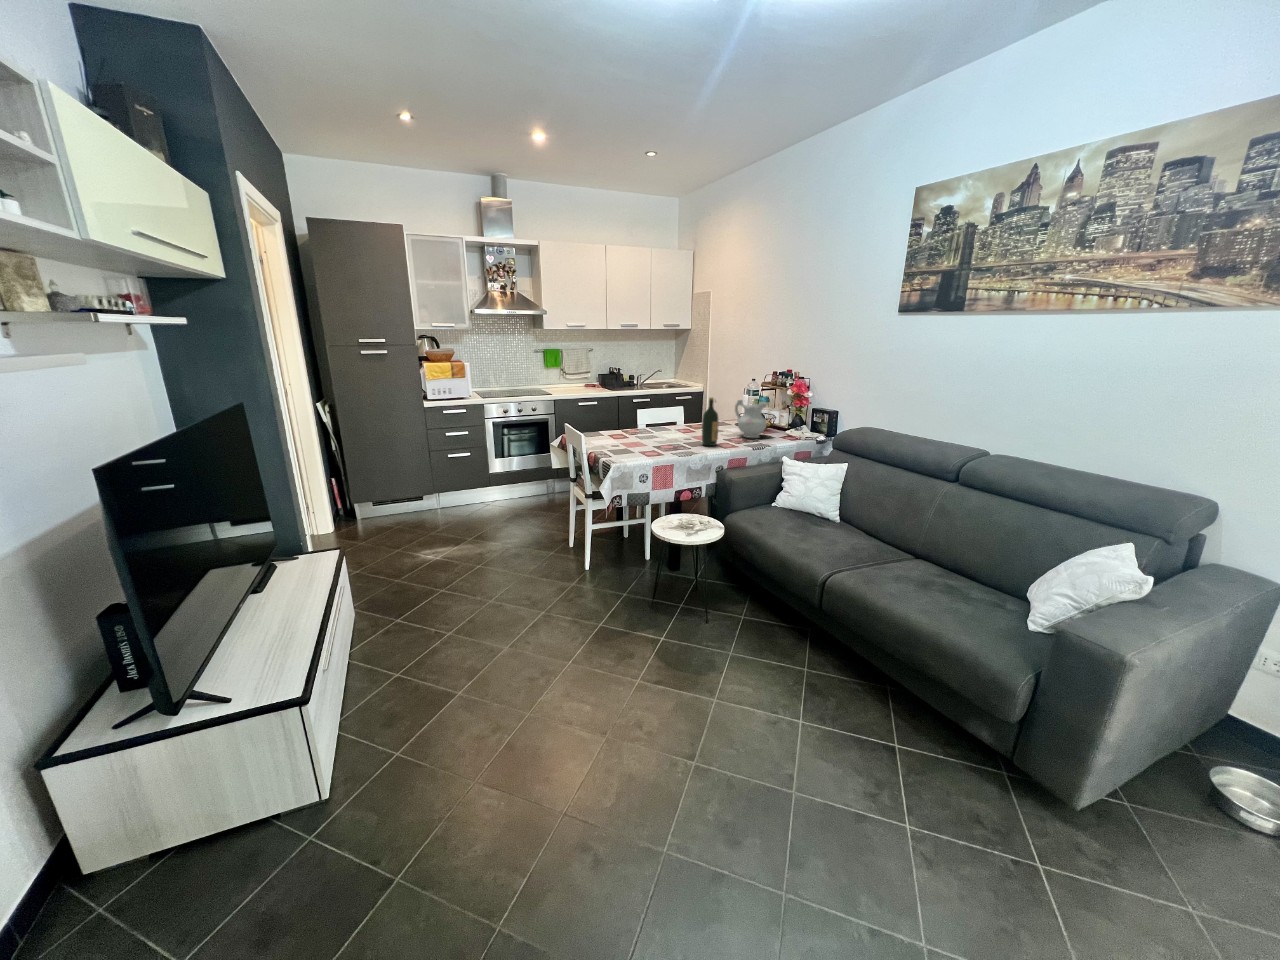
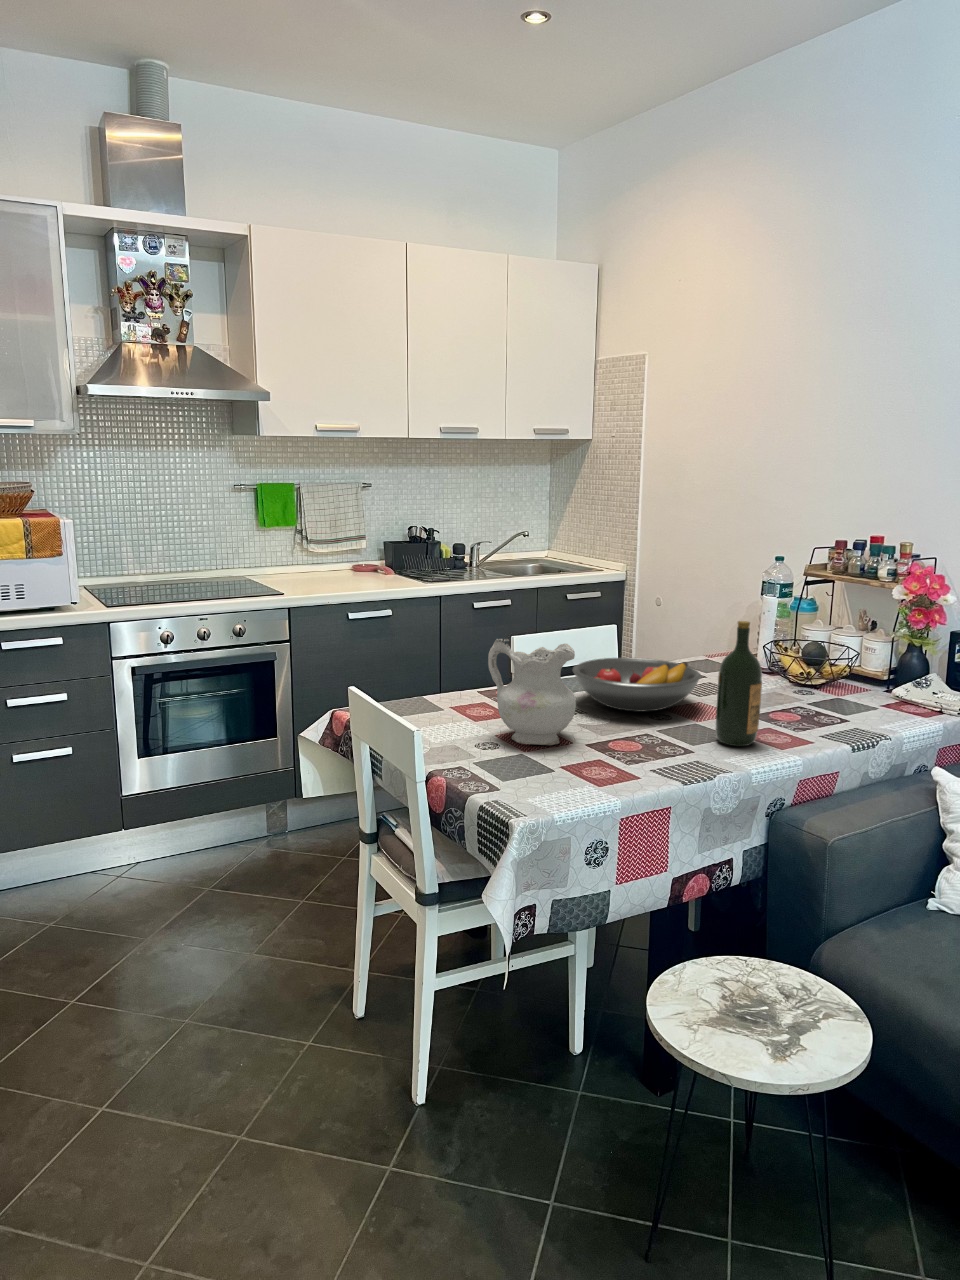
ceramic pitcher: present [735,400,767,438] -> present [488,638,576,745]
fruit bowl: none [655,417,705,436] -> present [573,658,701,712]

